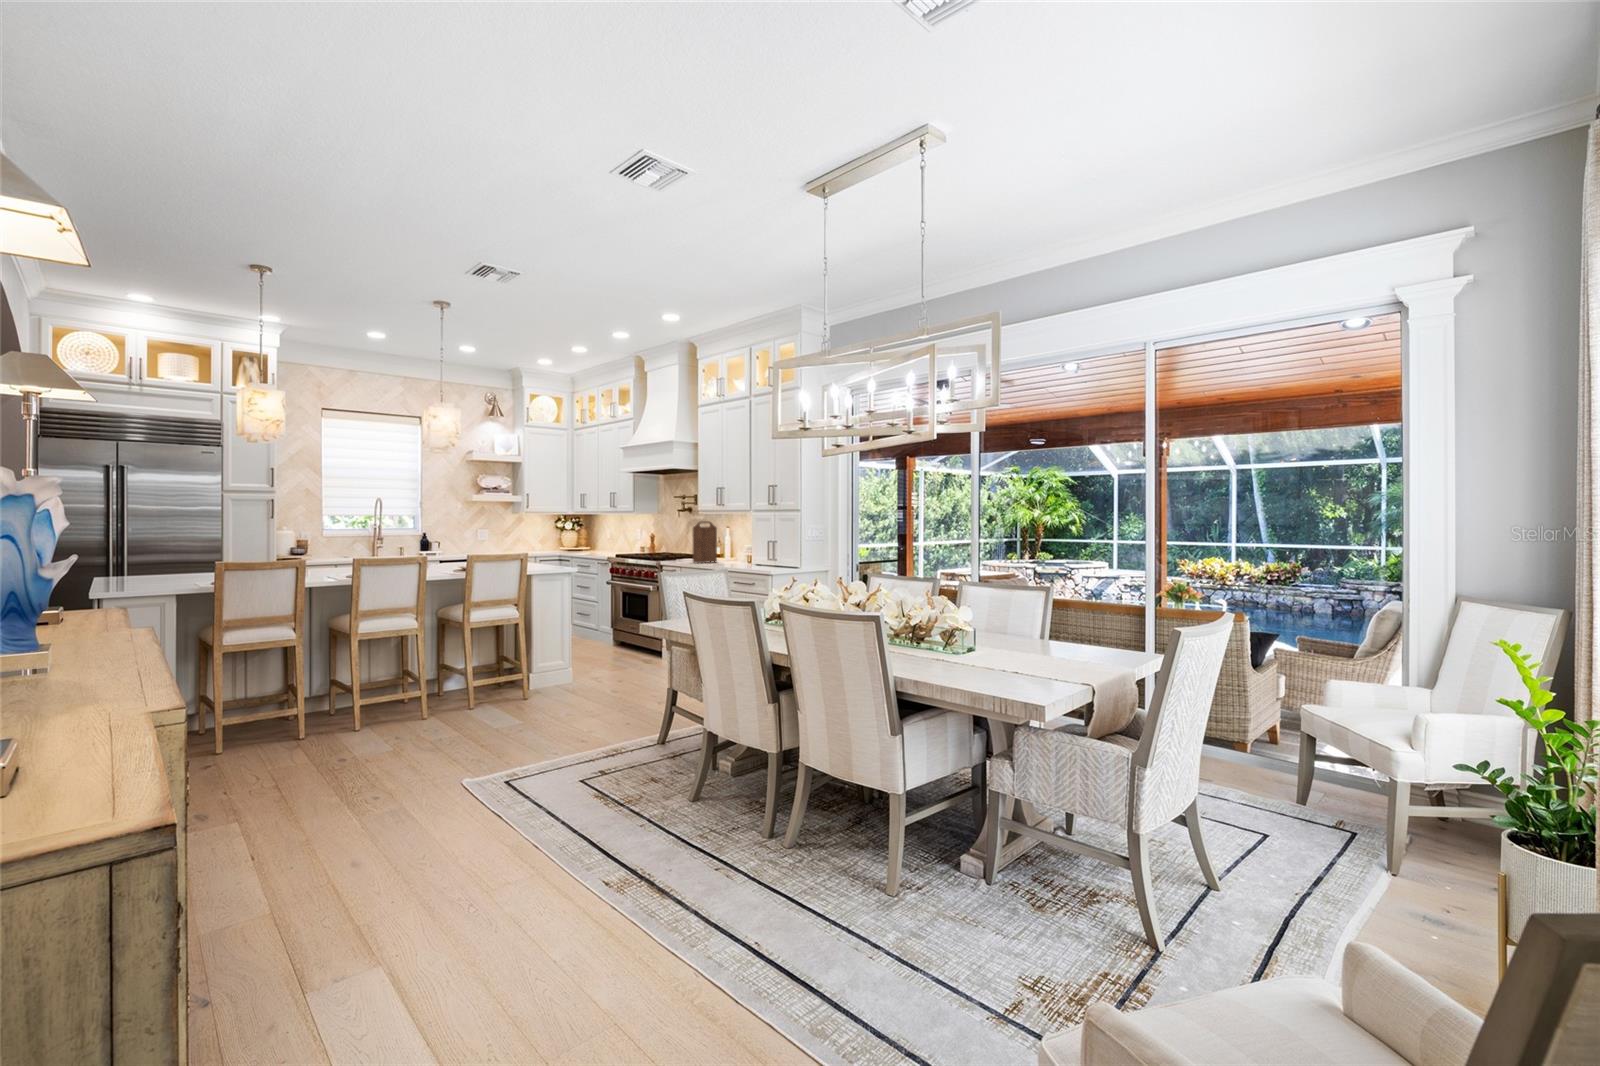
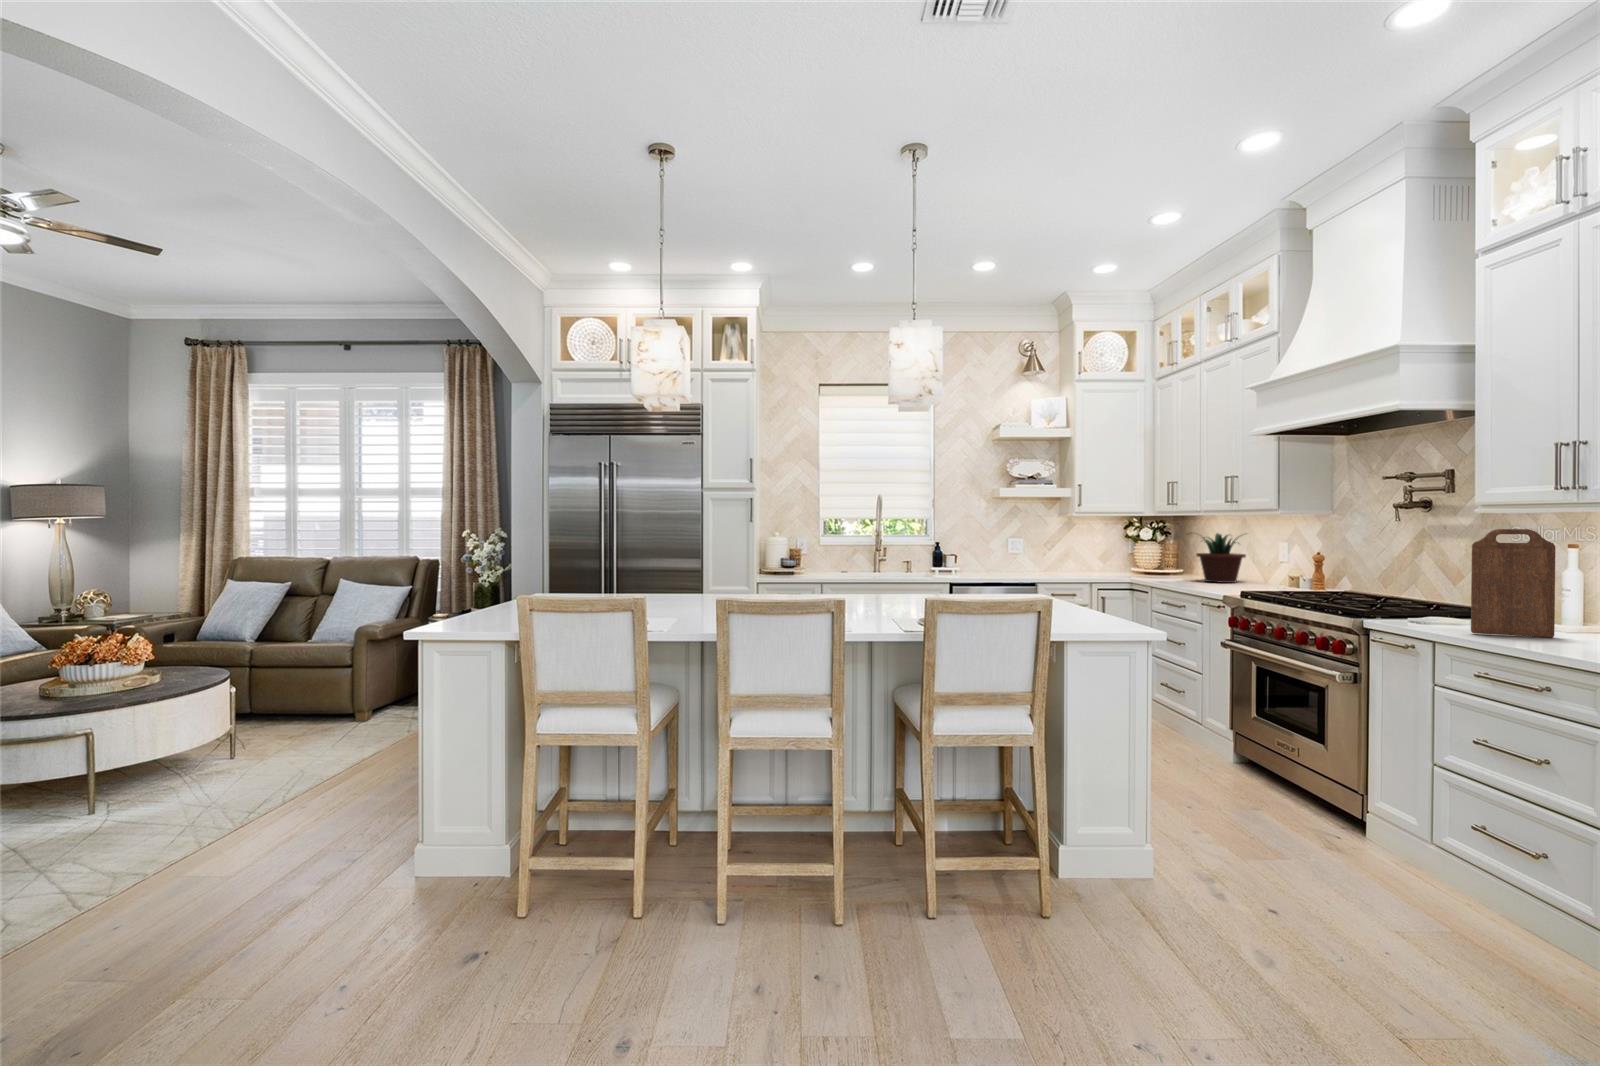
potted plant: none [590,524,622,552] -> present [1196,533,1246,583]

